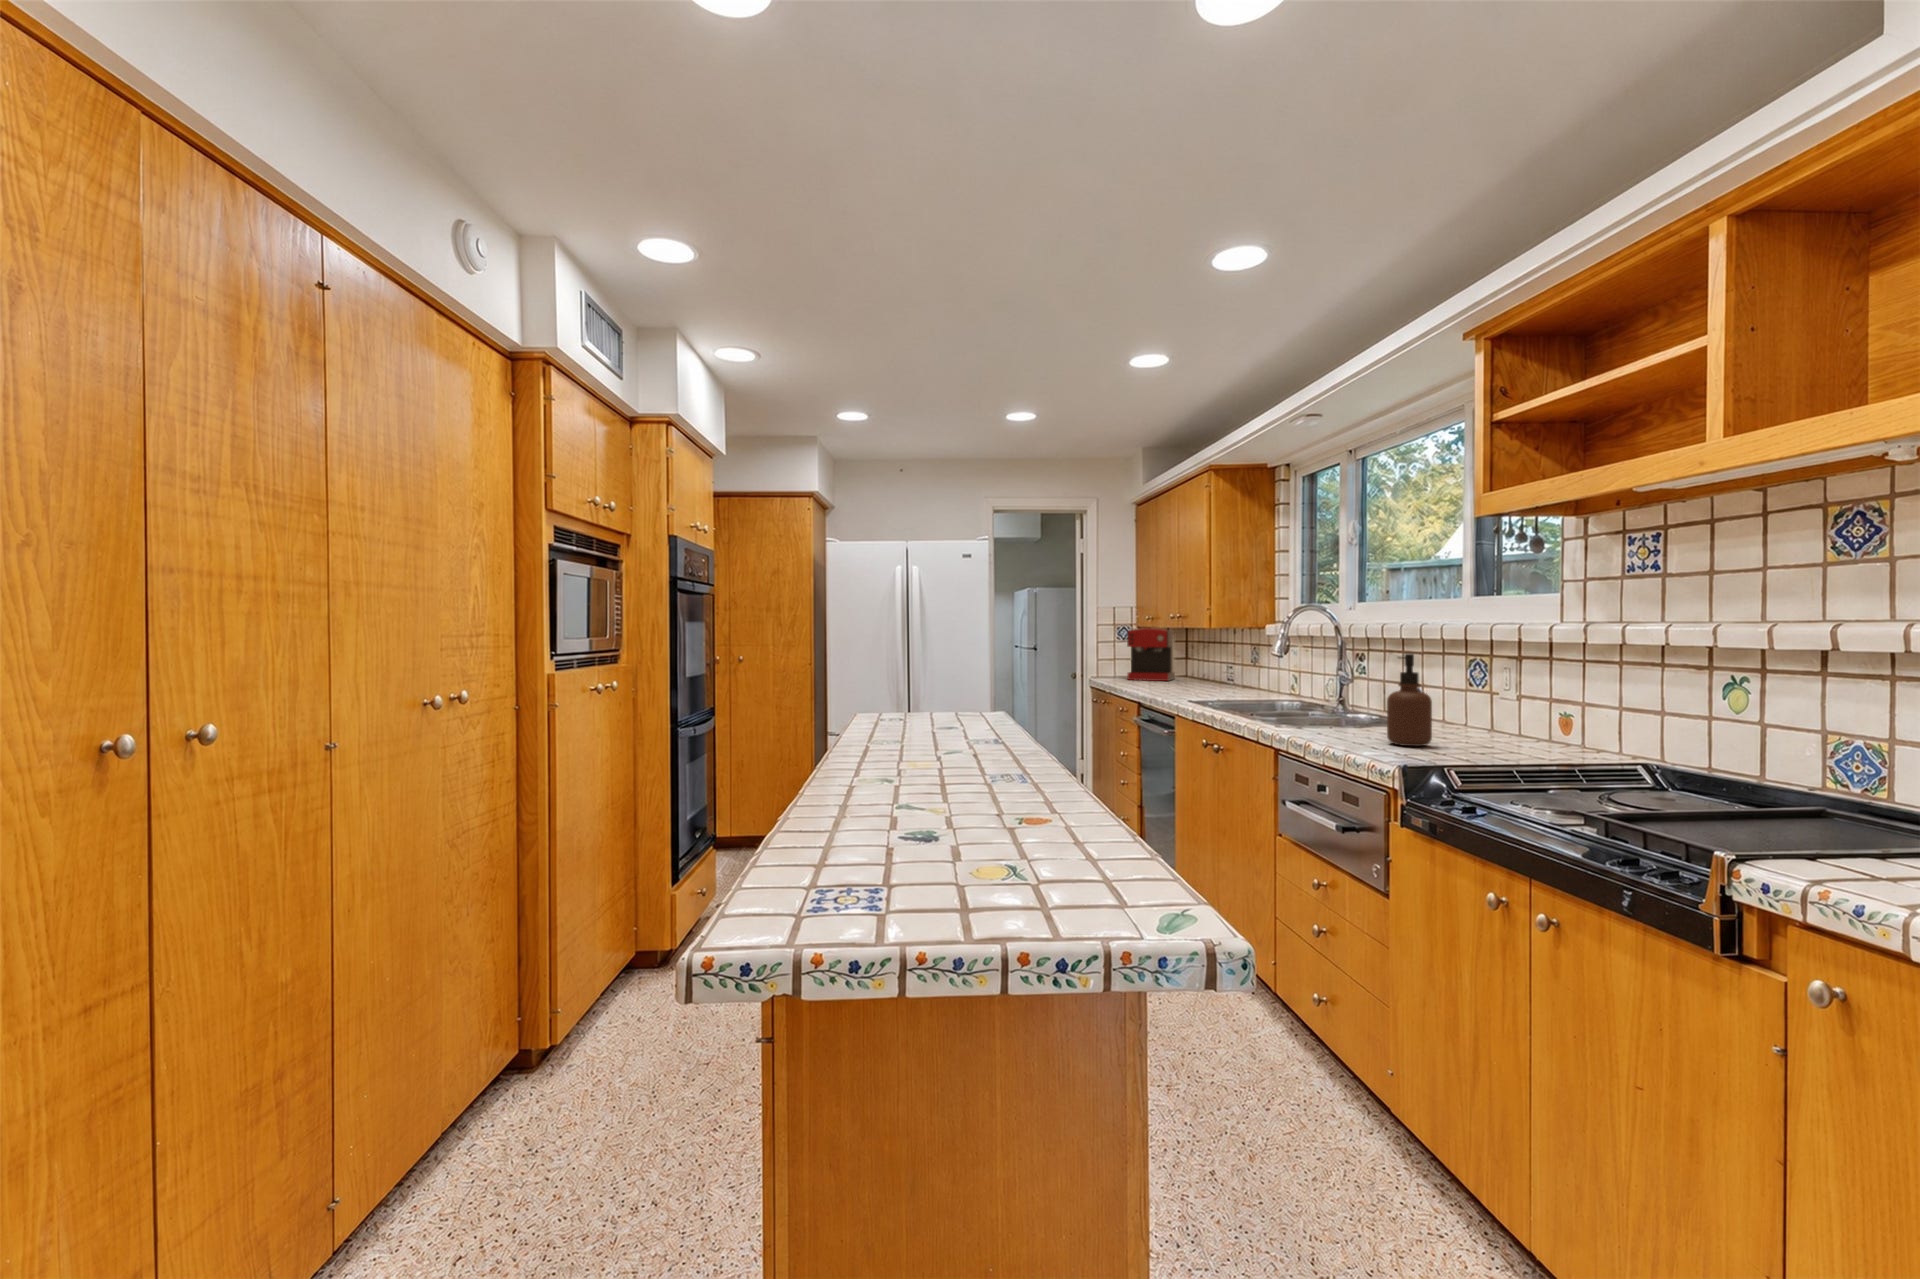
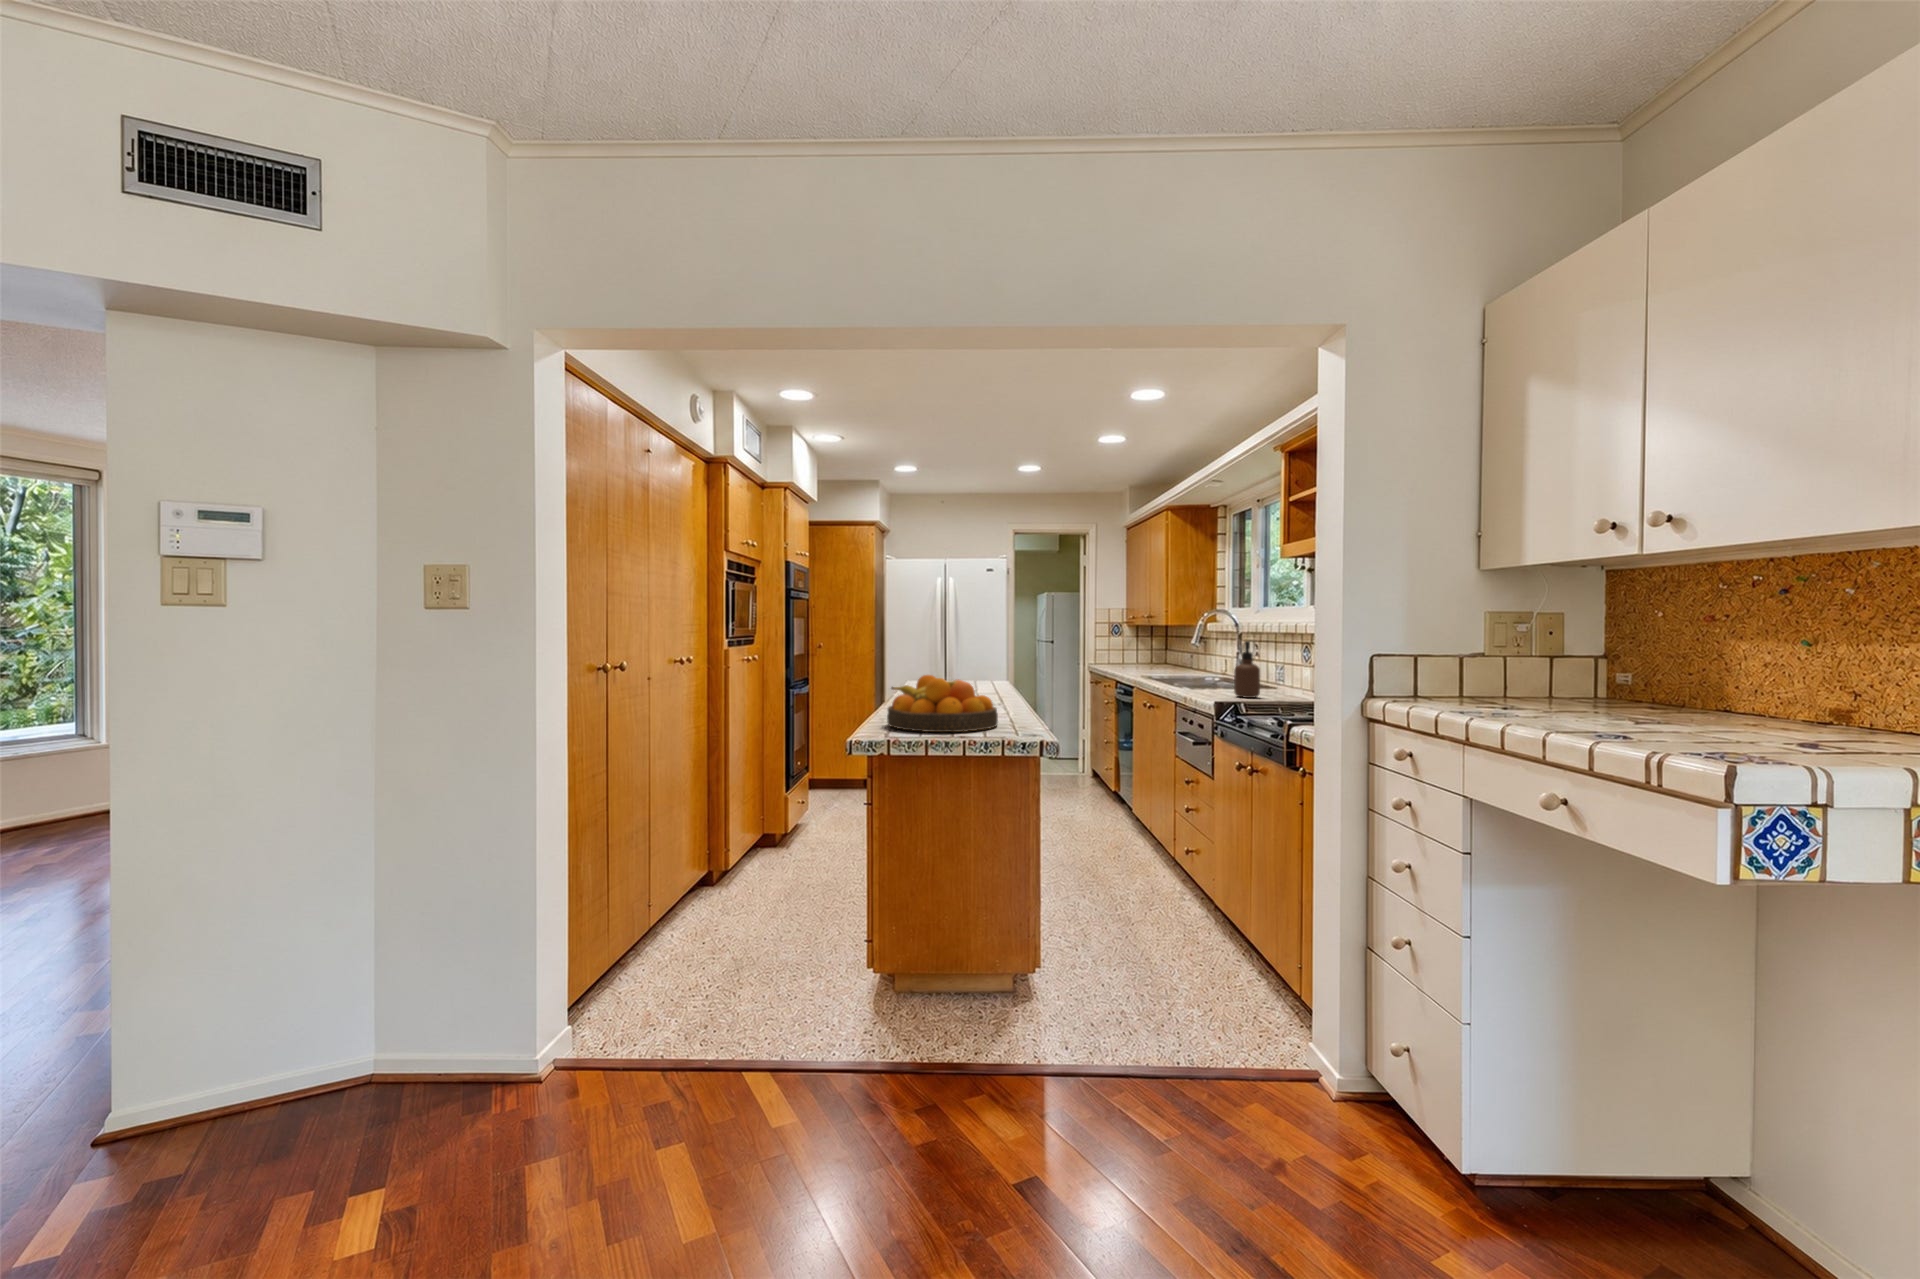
coffee maker: present [1127,628,1175,681] -> none [1116,622,1155,666]
fruit bowl: none [804,744,1059,903] -> present [887,675,998,732]

